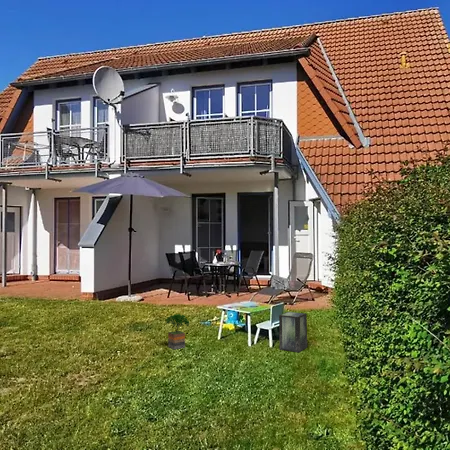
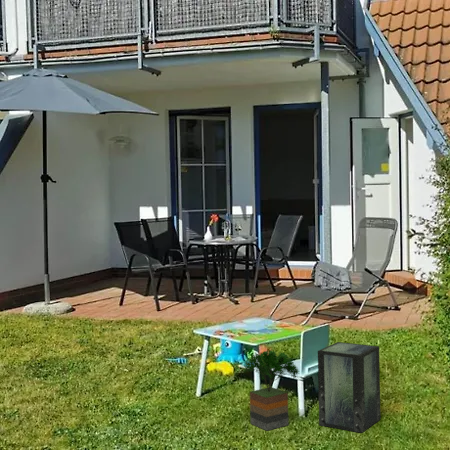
potted tree: present [166,314,189,349] -> present [244,351,299,431]

